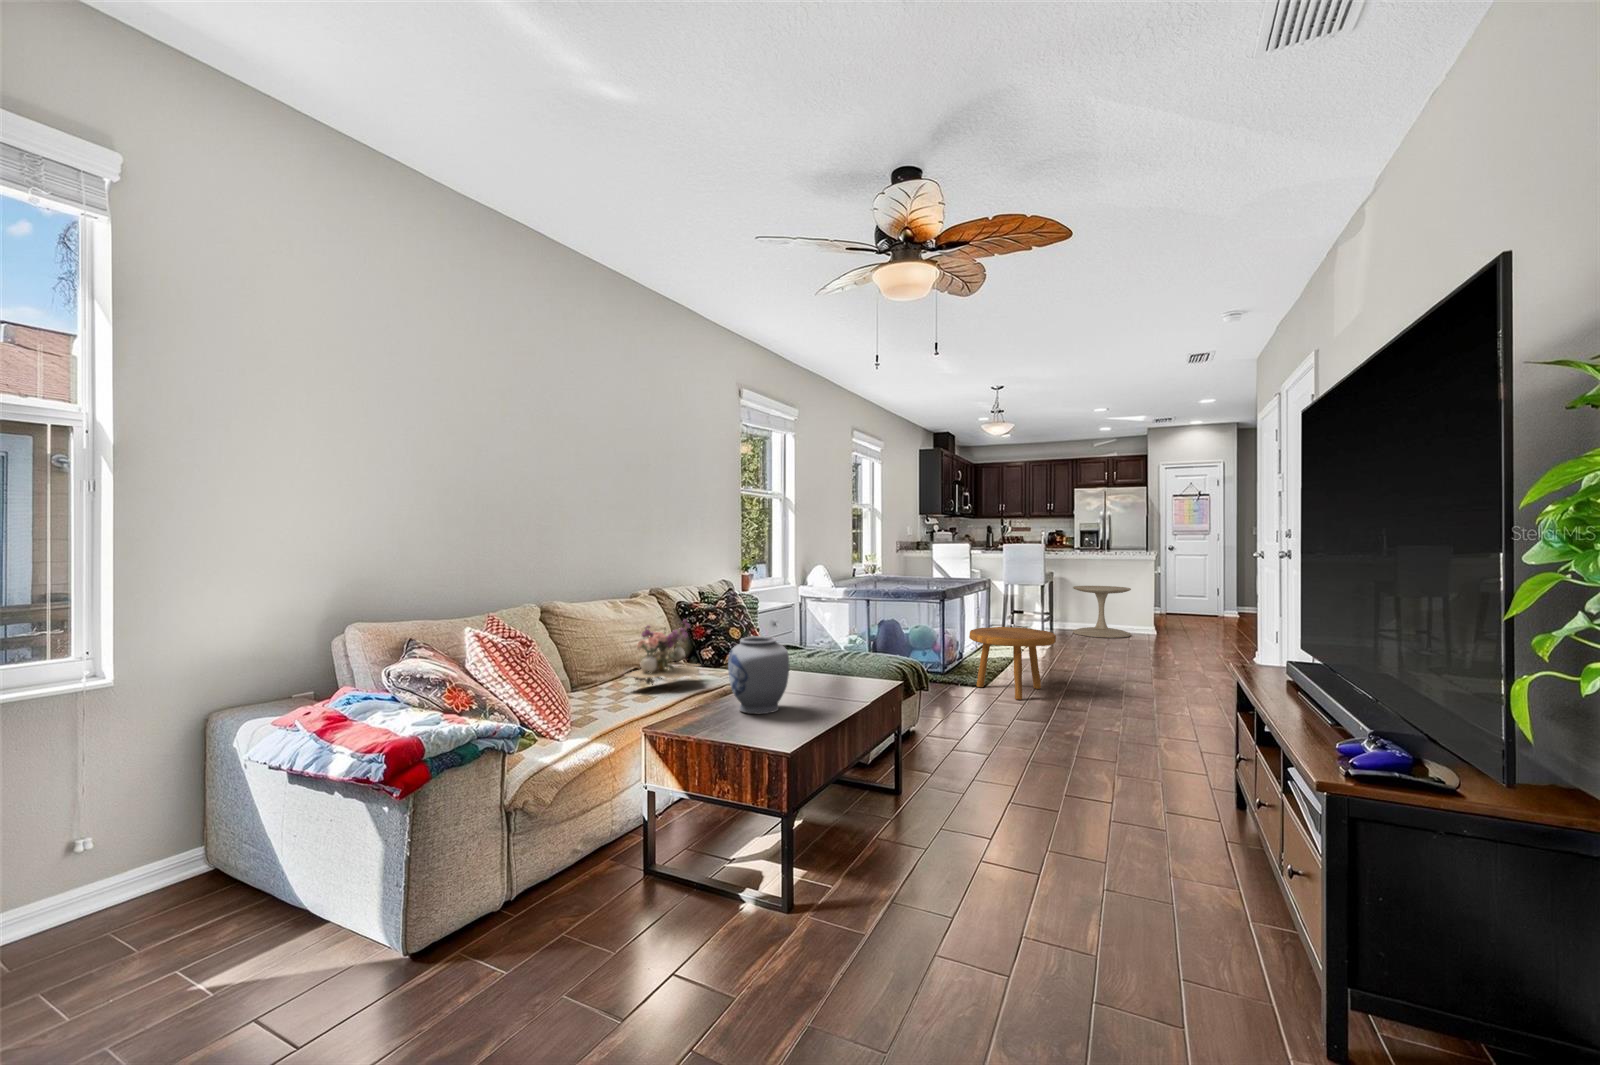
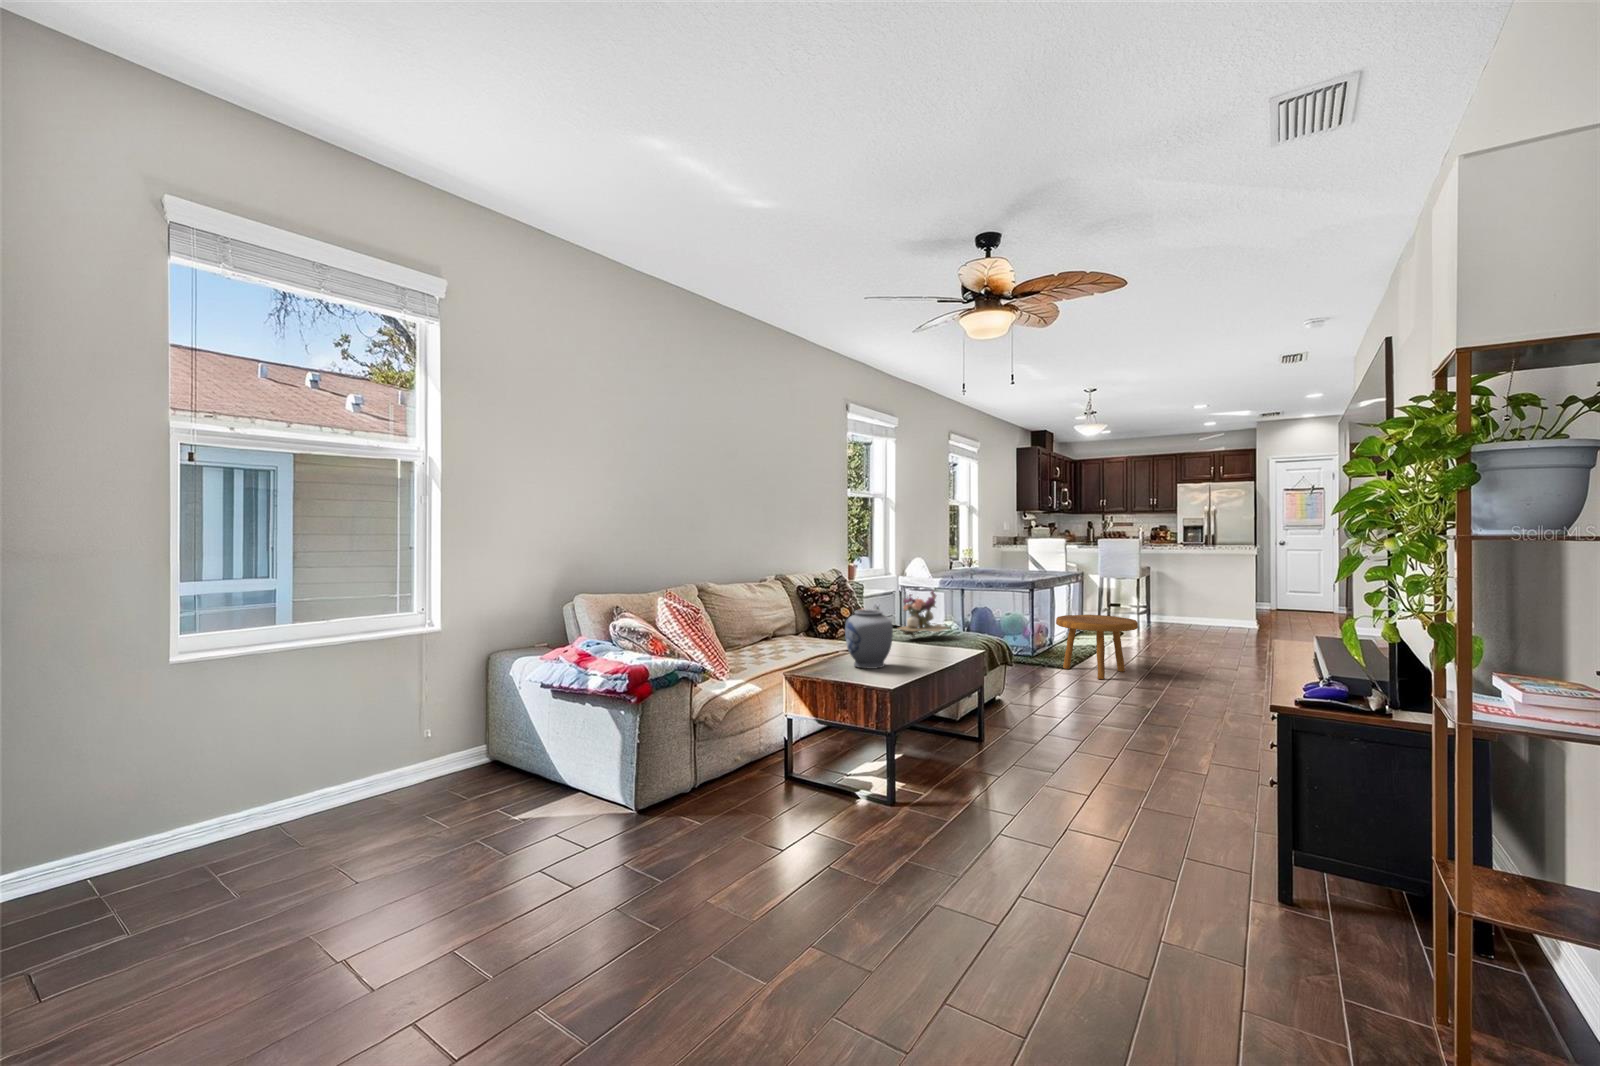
side table: present [1073,586,1131,638] -> none [1170,580,1230,631]
flower arrangement: present [625,618,700,685] -> present [897,591,949,637]

